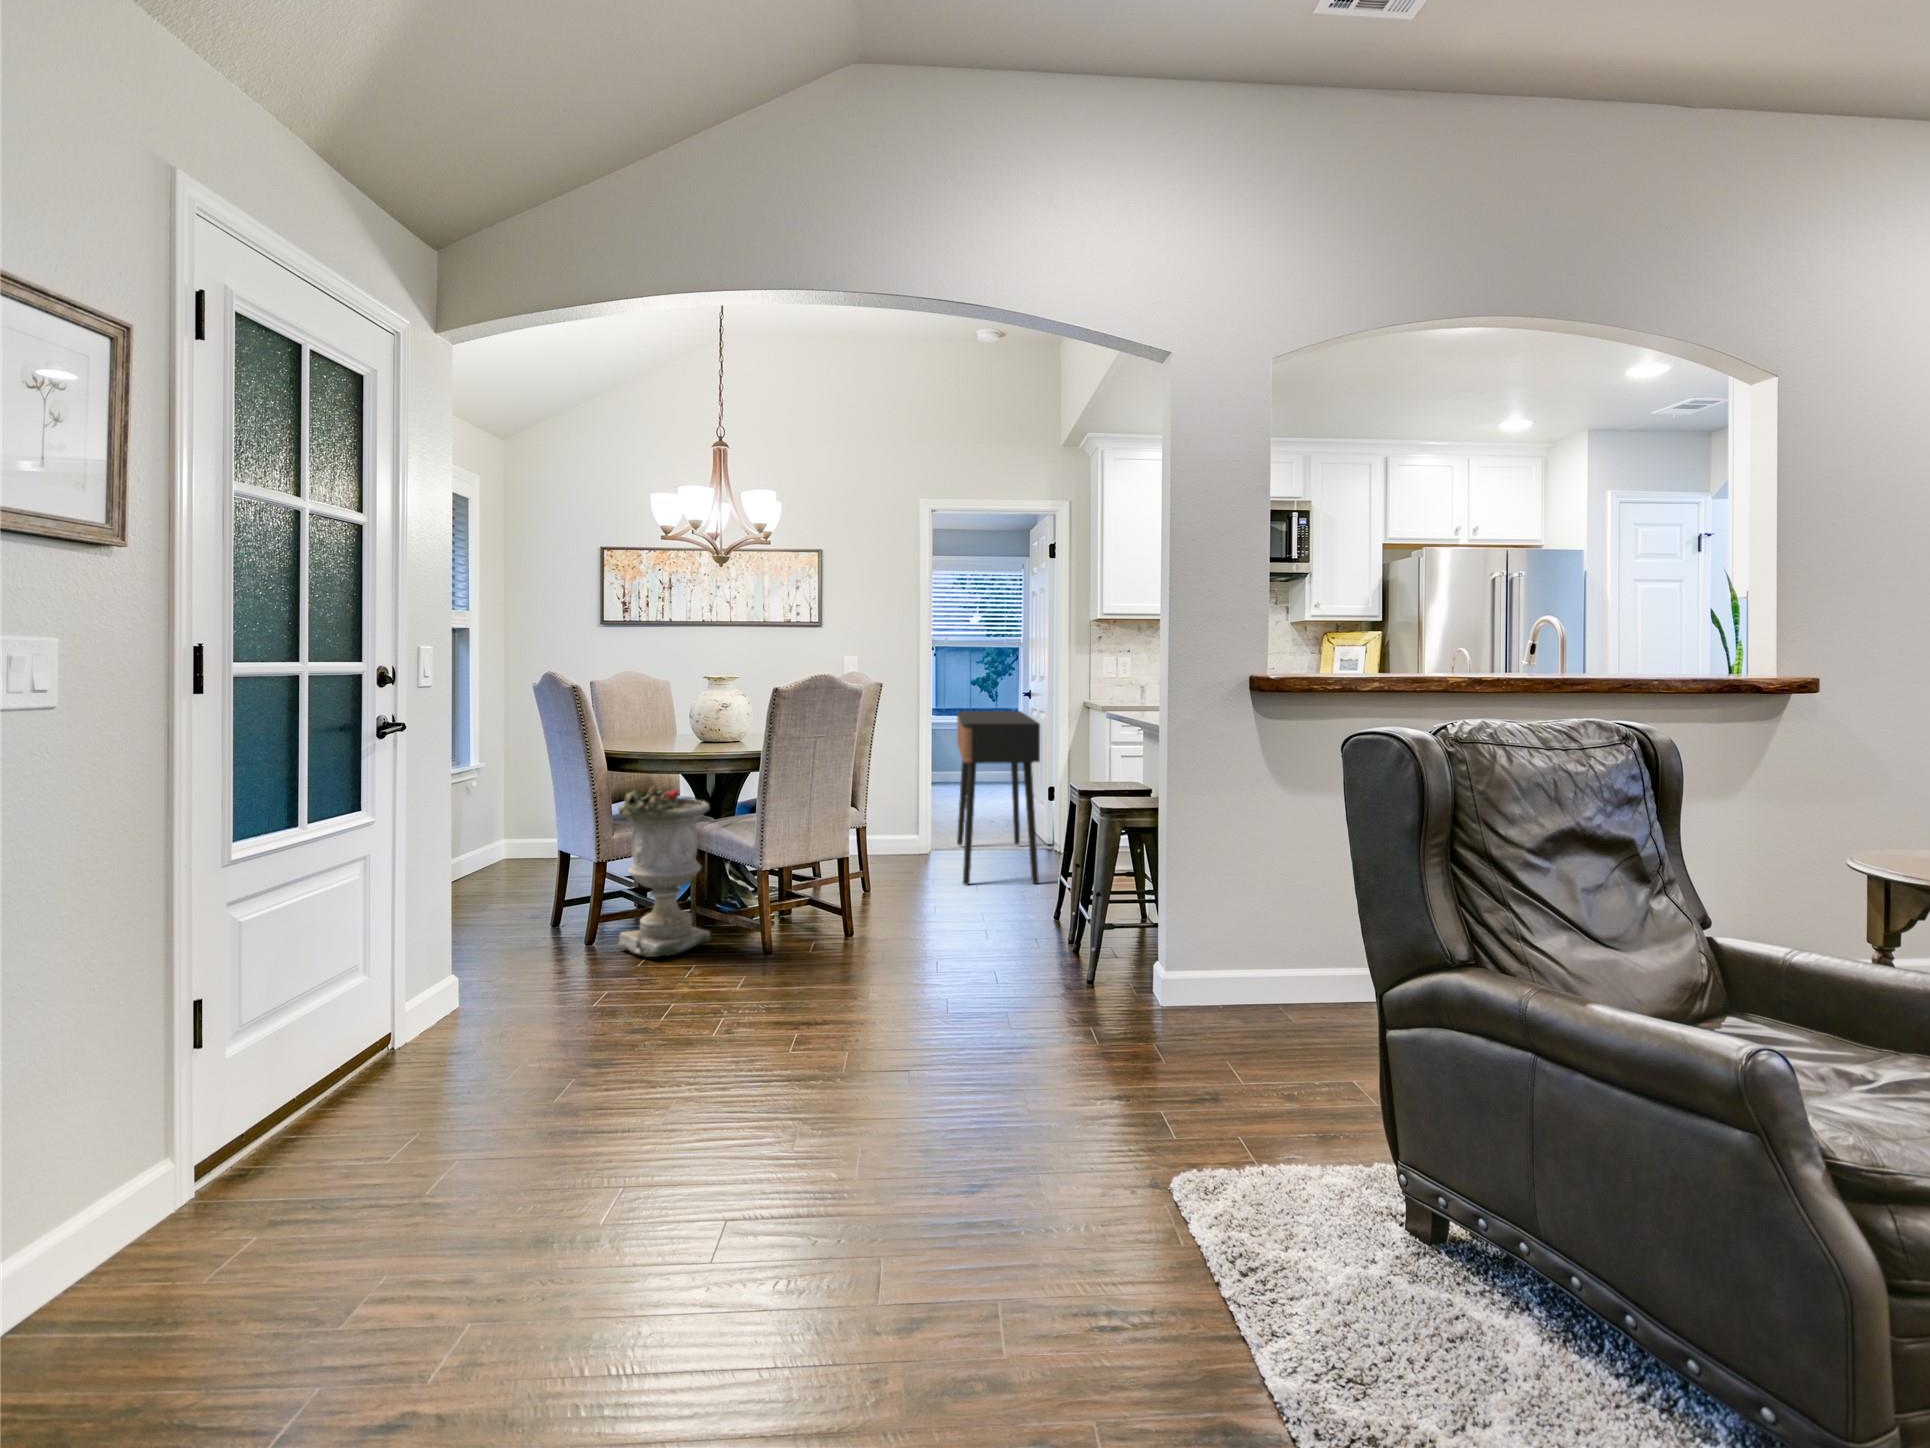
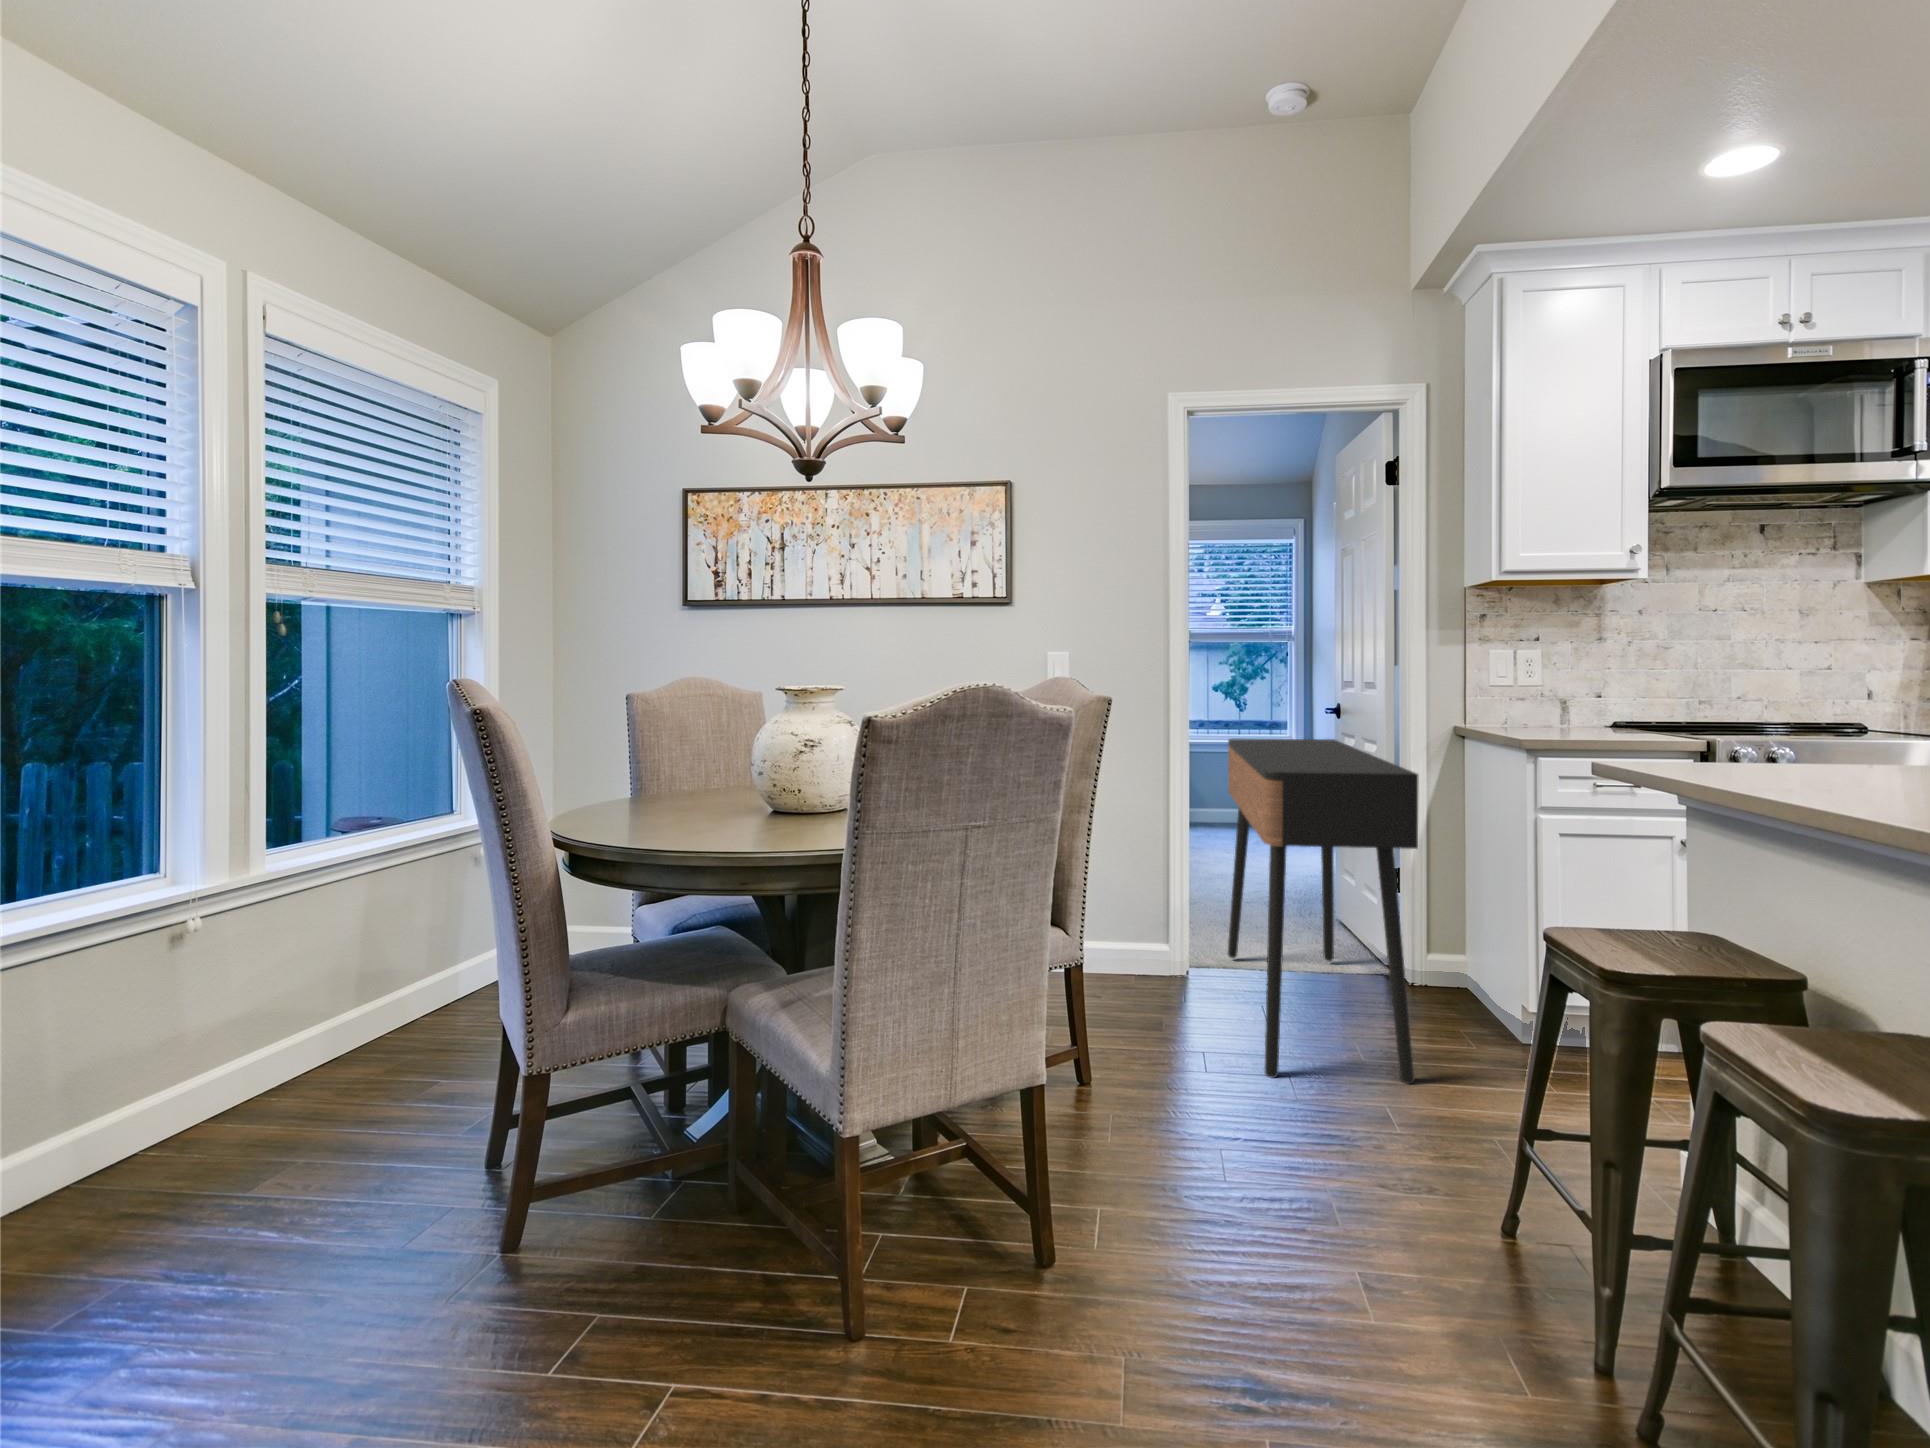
planter: present [618,786,710,957] -> none [528,916,745,1349]

